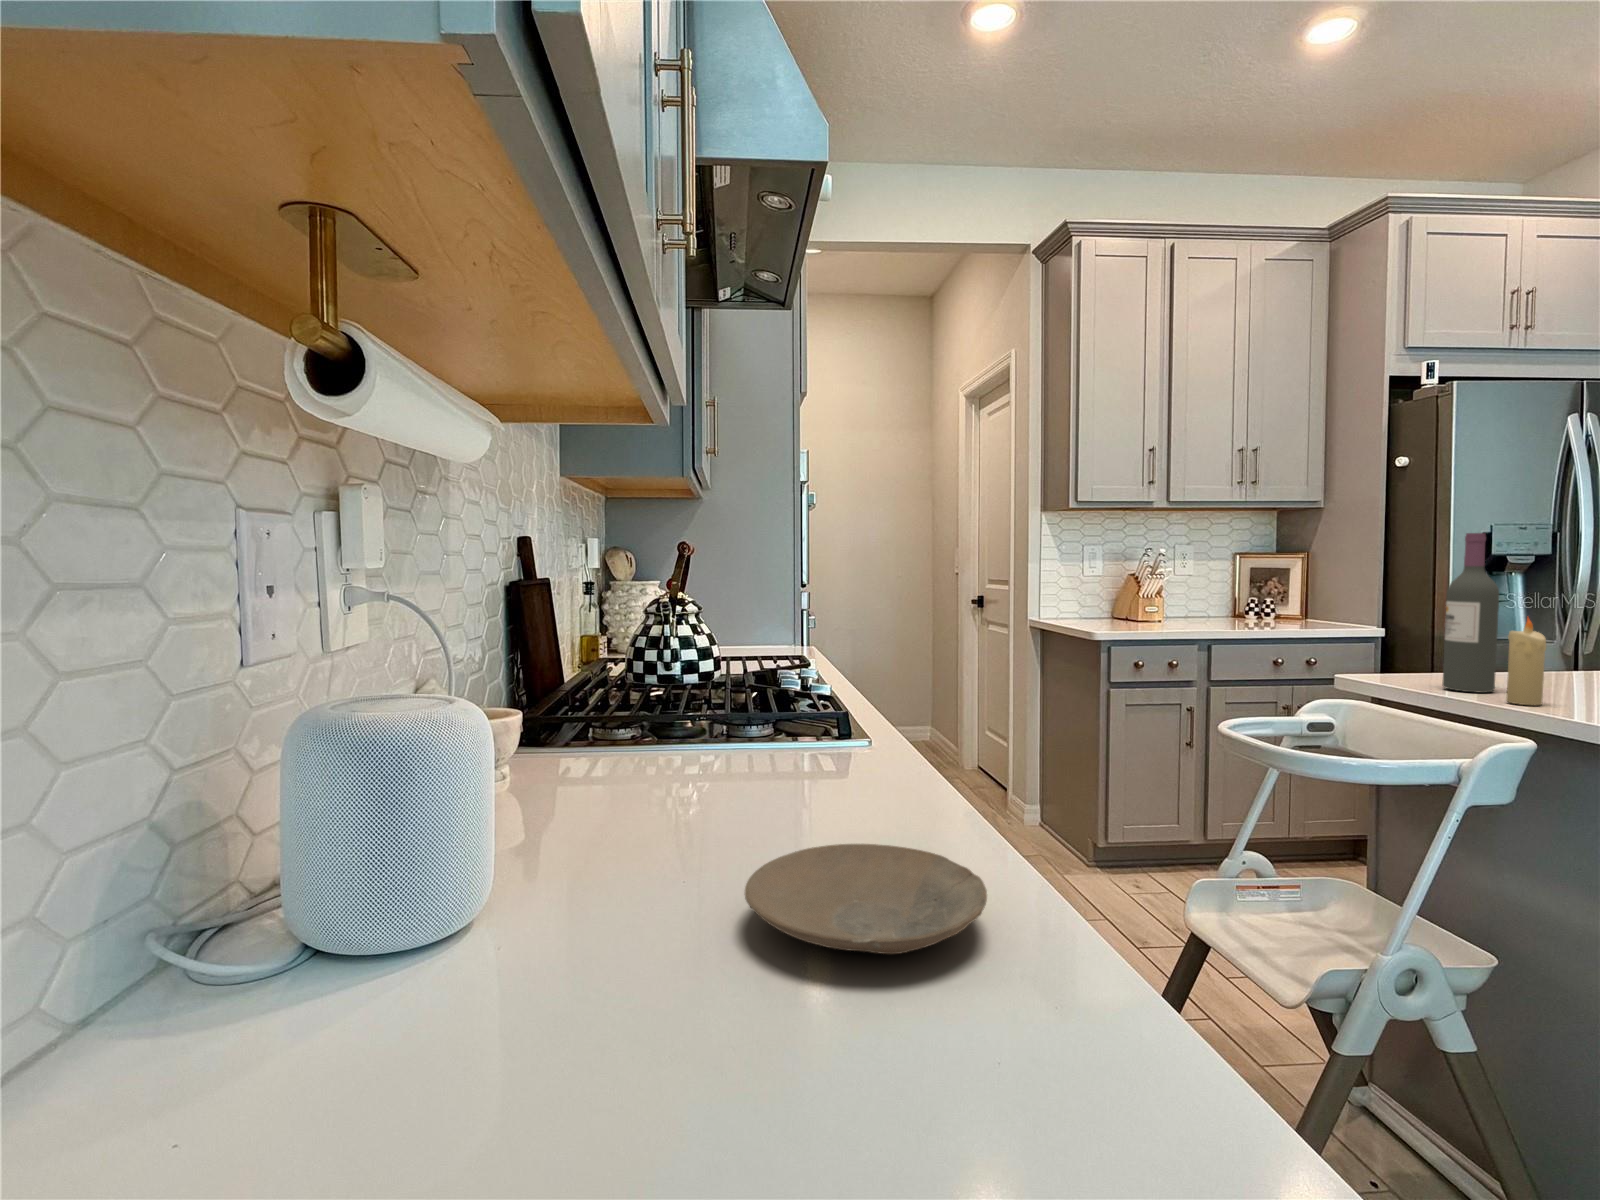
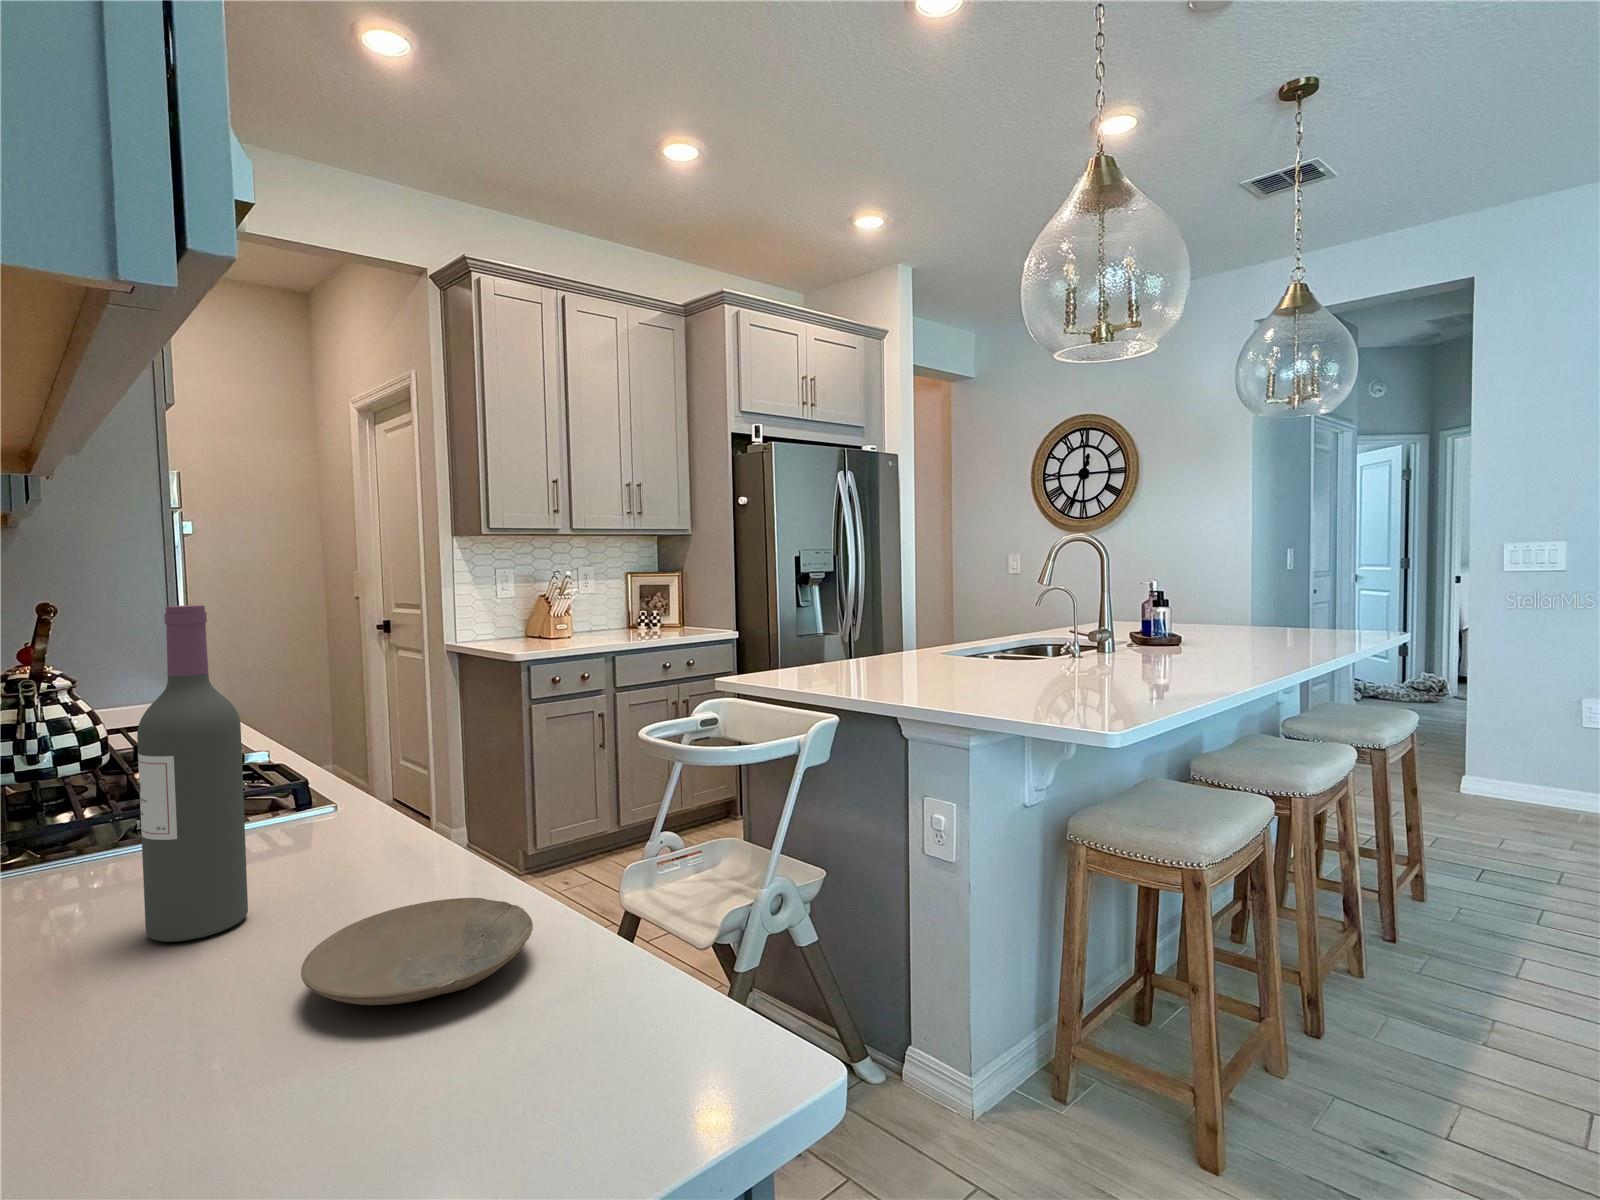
wine bottle: present [1443,533,1499,693] -> present [137,605,248,942]
candle: present [1506,616,1546,705] -> none [816,629,835,690]

